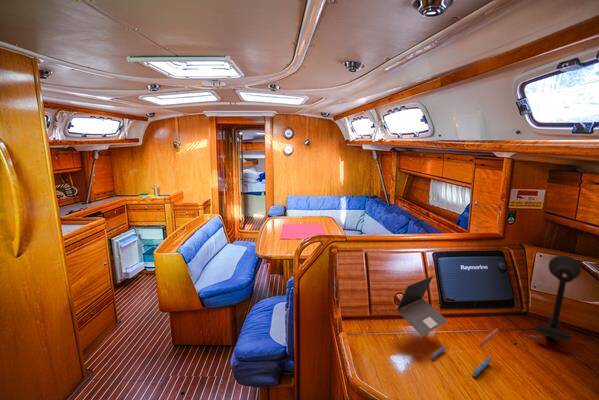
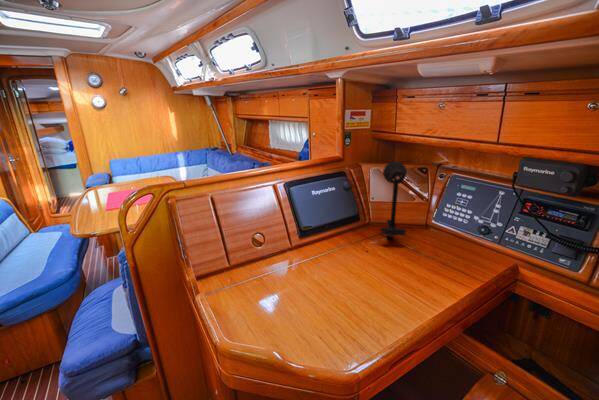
laptop: present [397,276,499,377] -> none [258,204,356,292]

